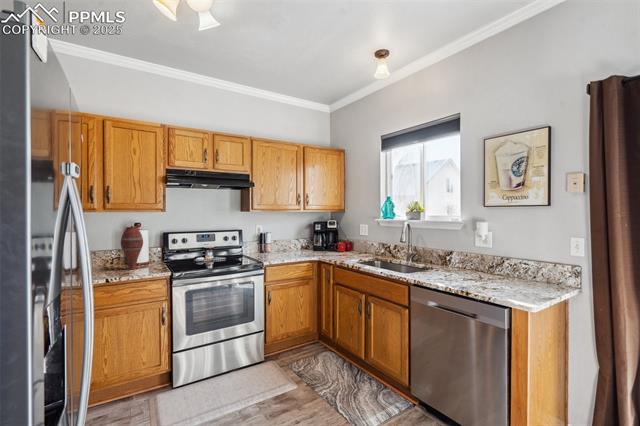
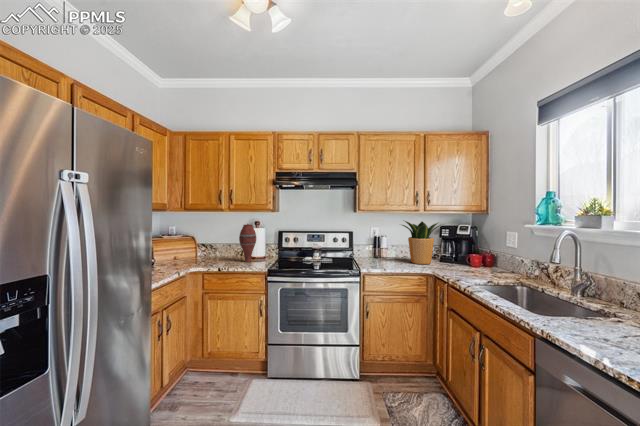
potted plant: none [283,218,320,254] -> present [402,221,441,264]

